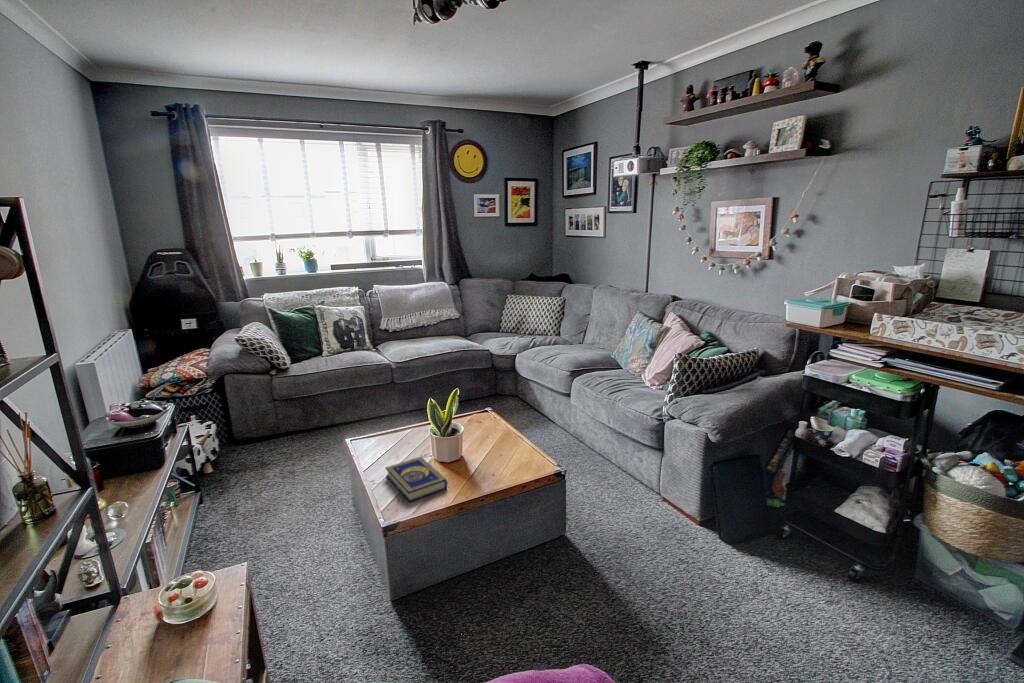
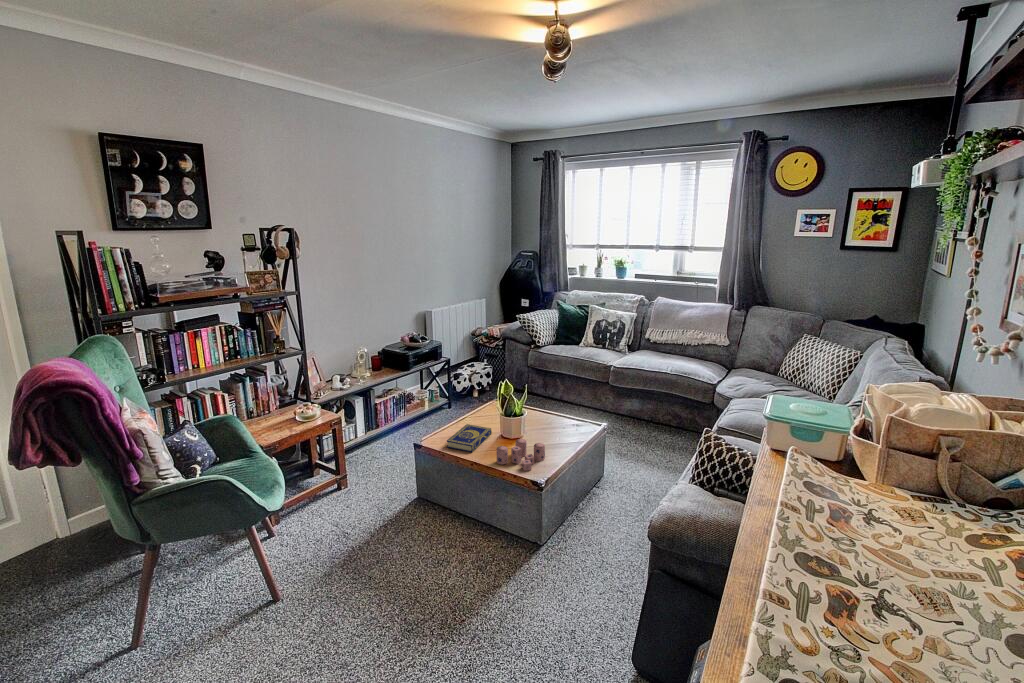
candle: none [486,437,531,479] -> present [497,439,545,471]

